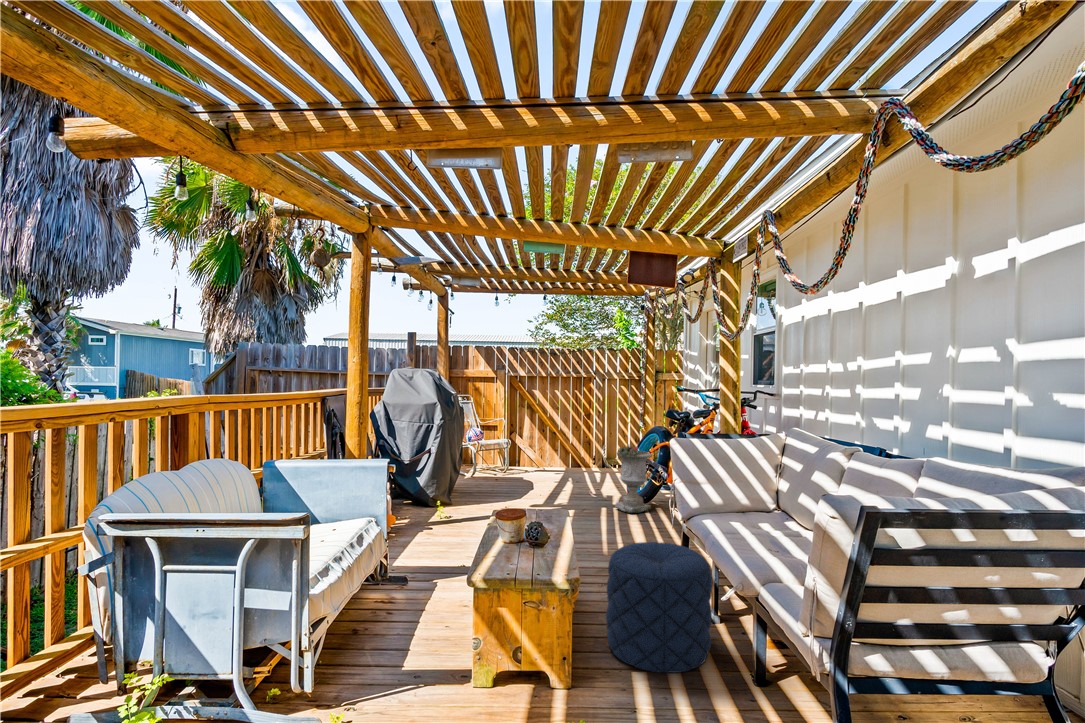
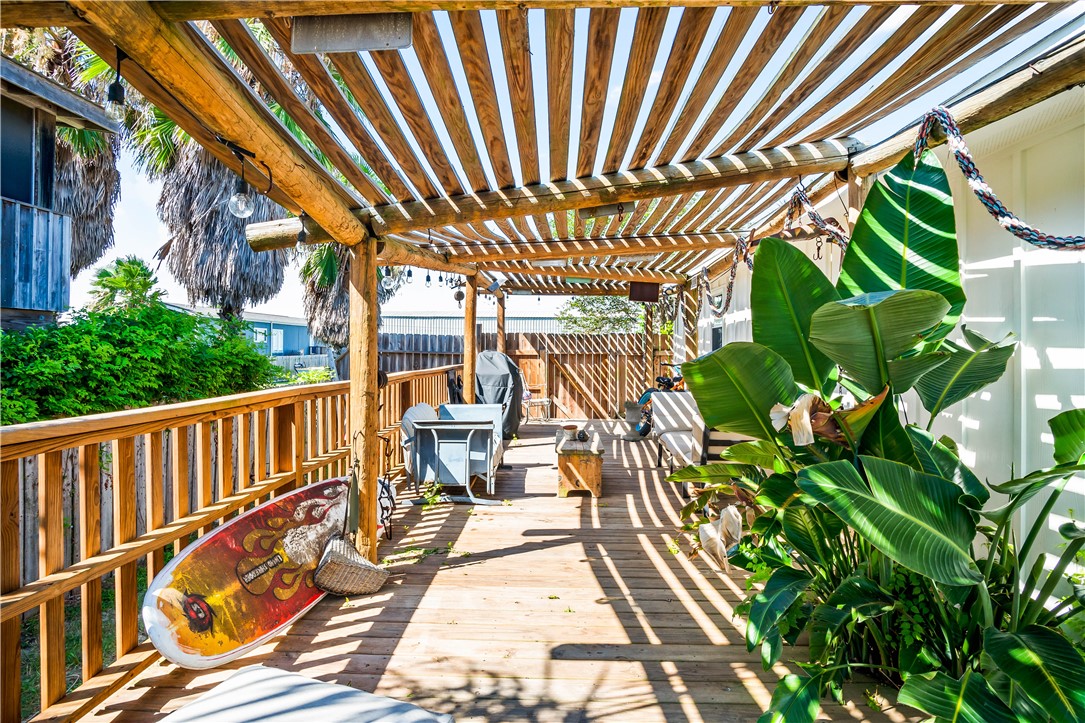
pouf: present [606,542,712,673] -> none [615,441,663,494]

